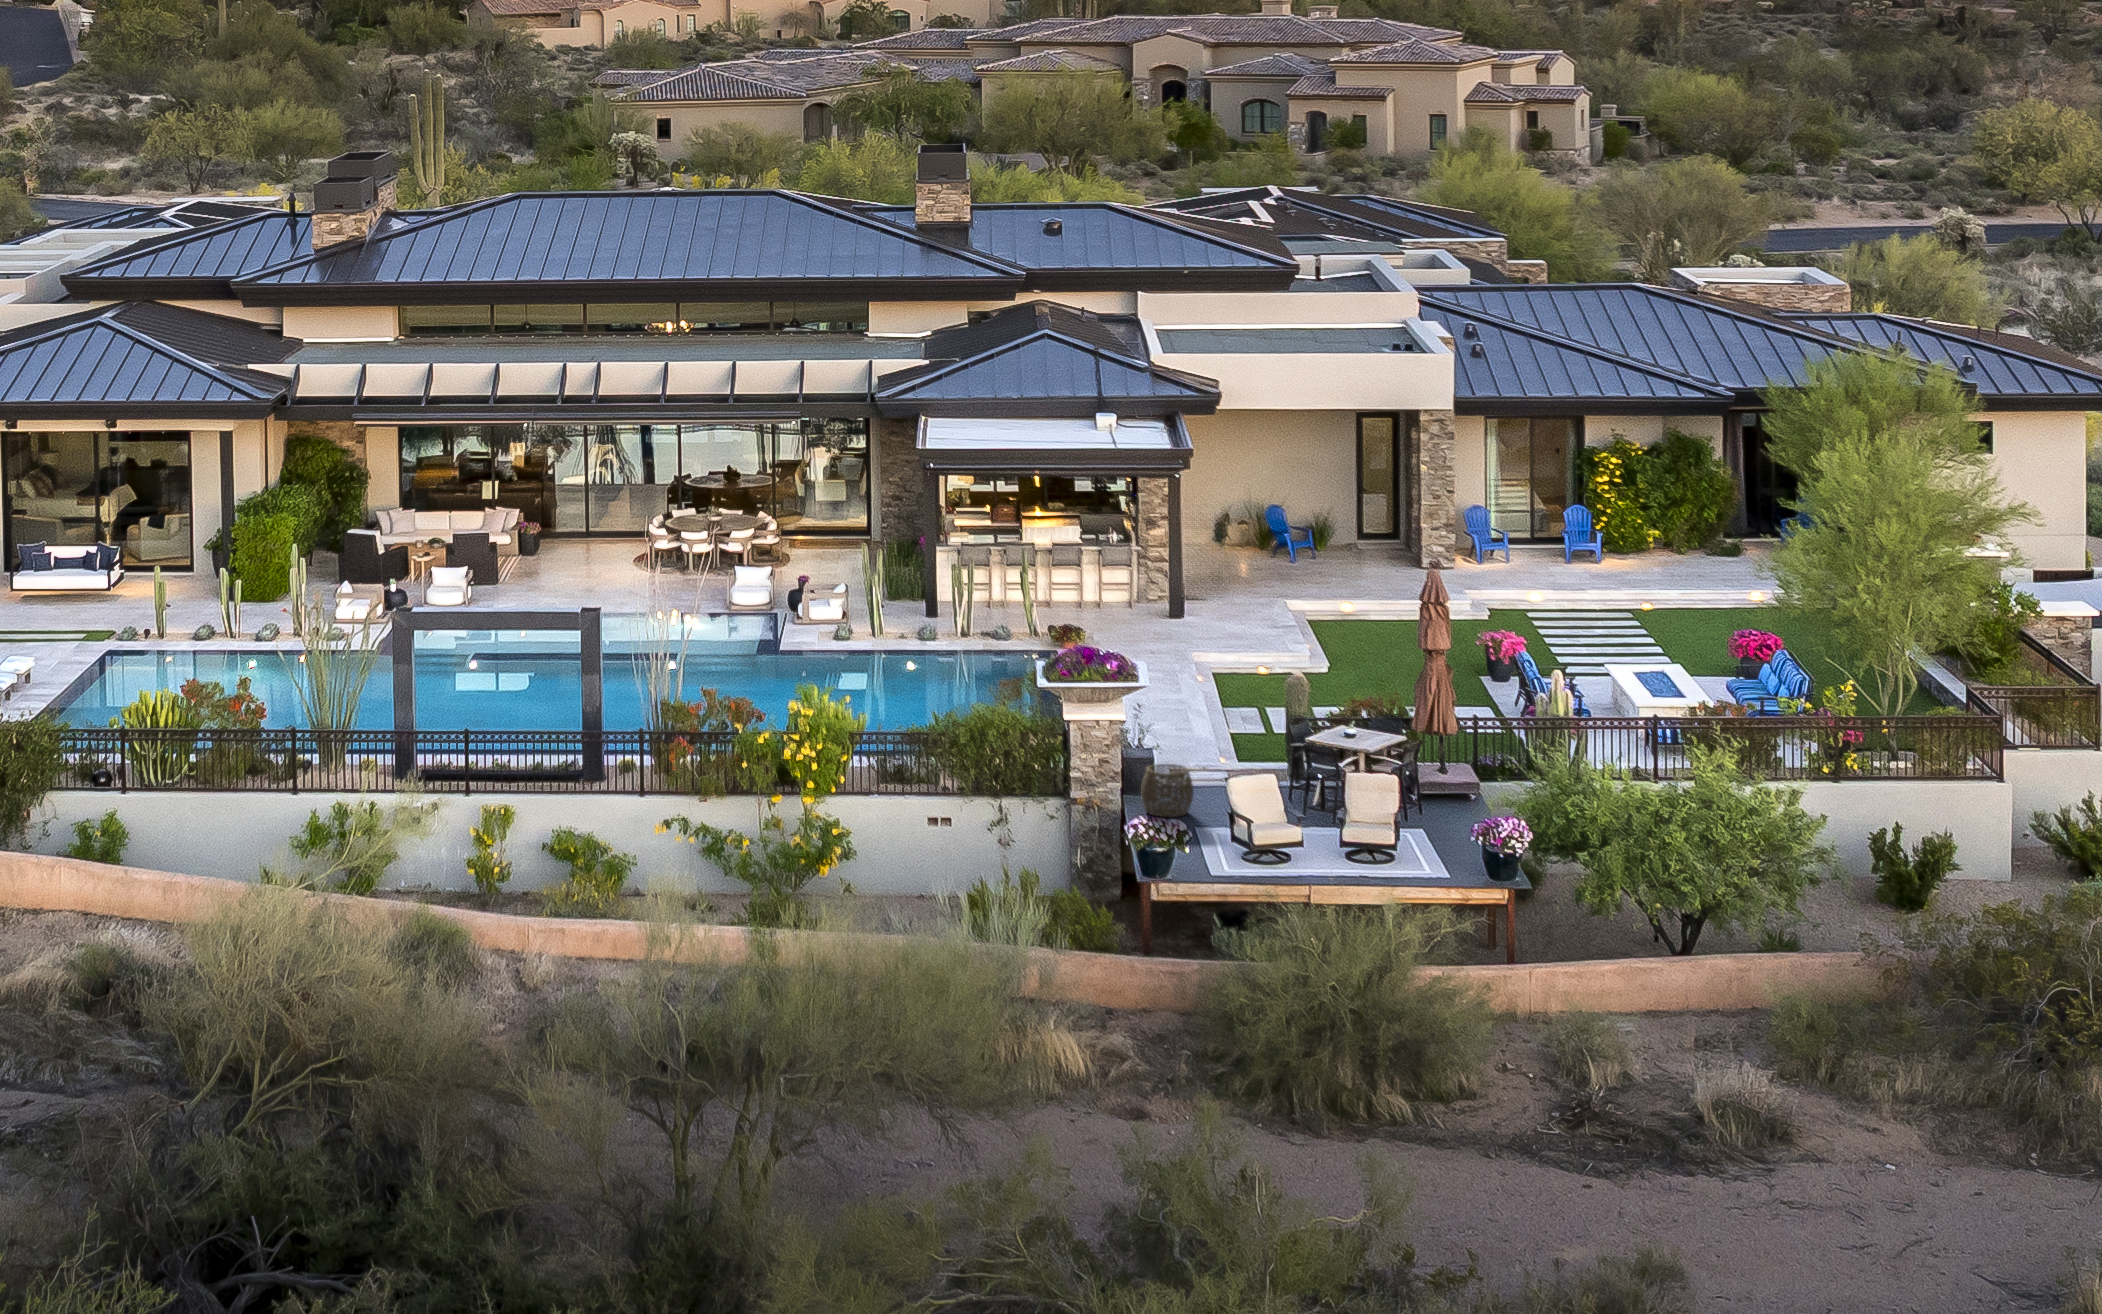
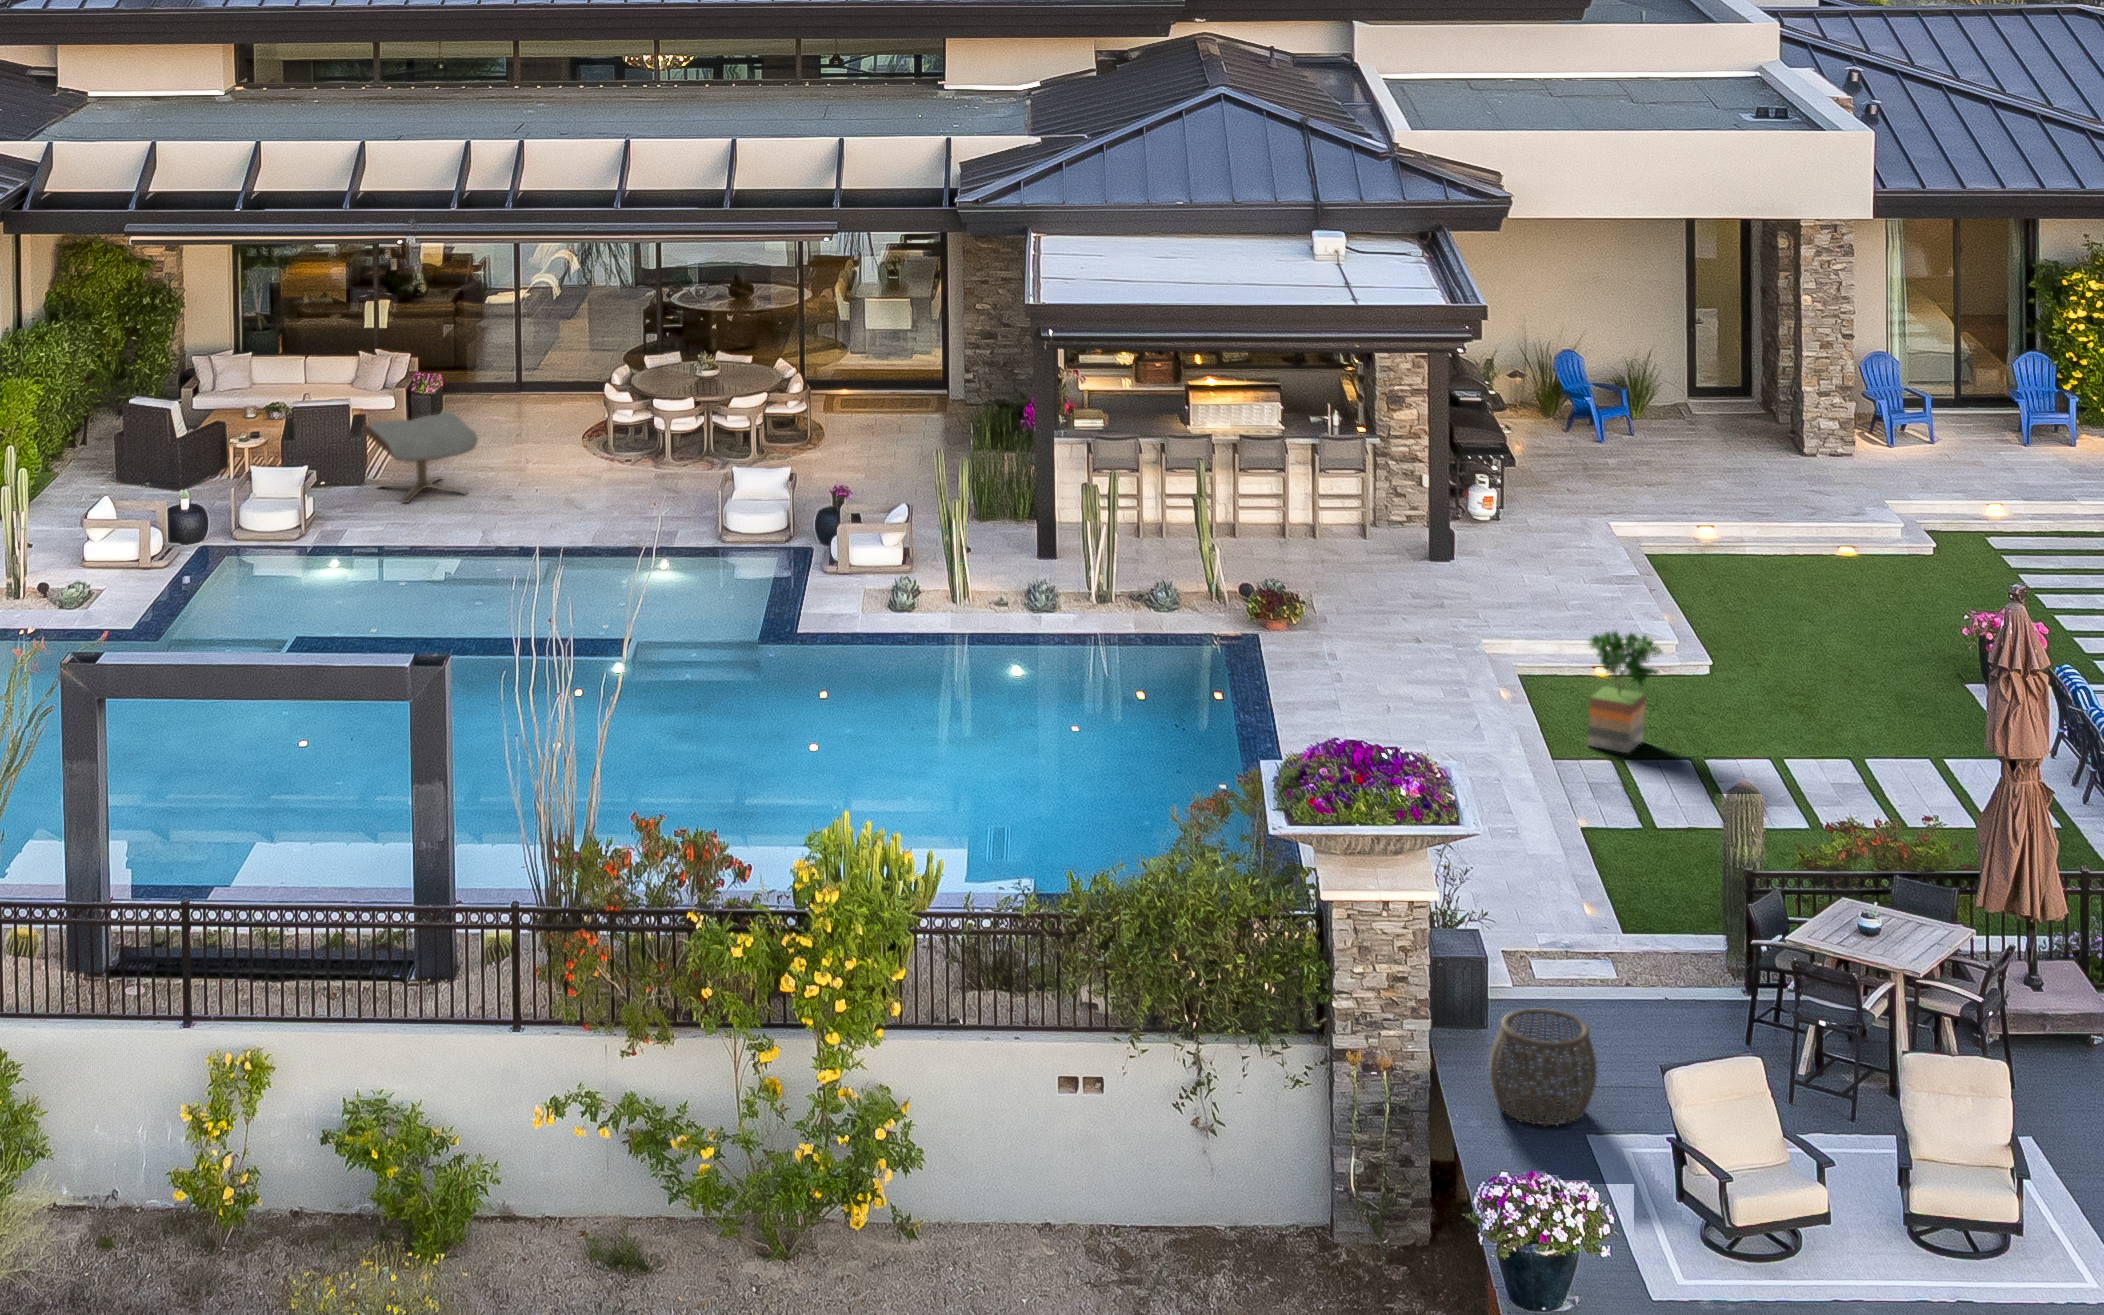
ottoman: none [507,535,579,589] -> present [365,413,478,503]
potted tree: none [1234,623,1277,692] -> present [1587,632,1662,753]

